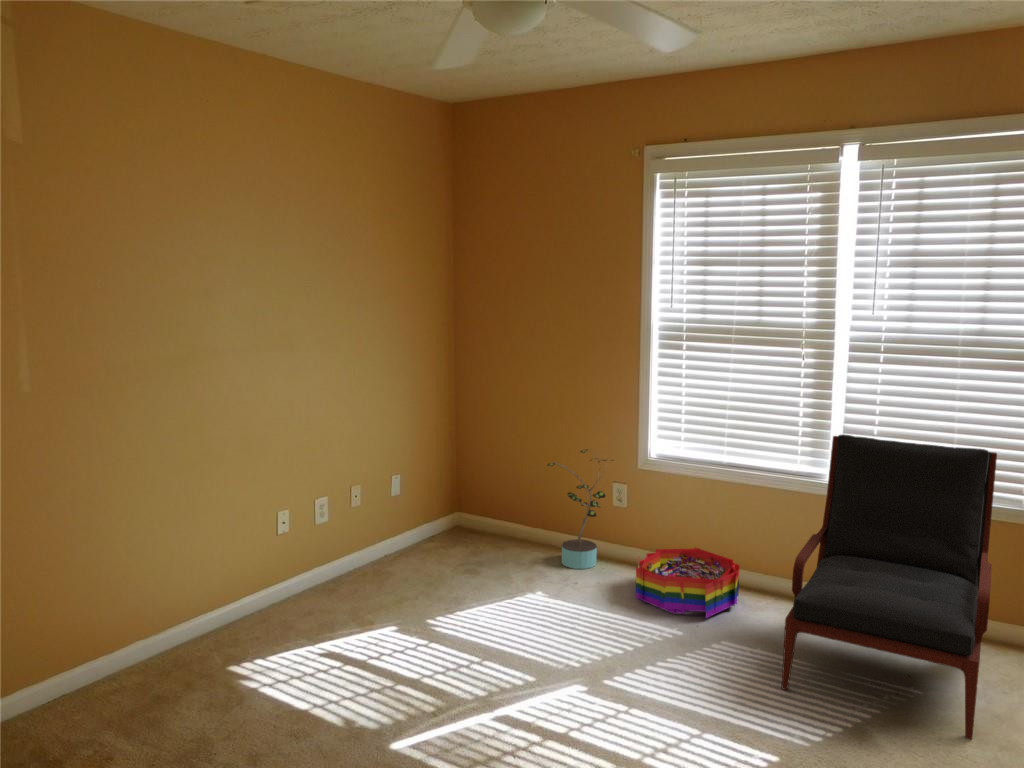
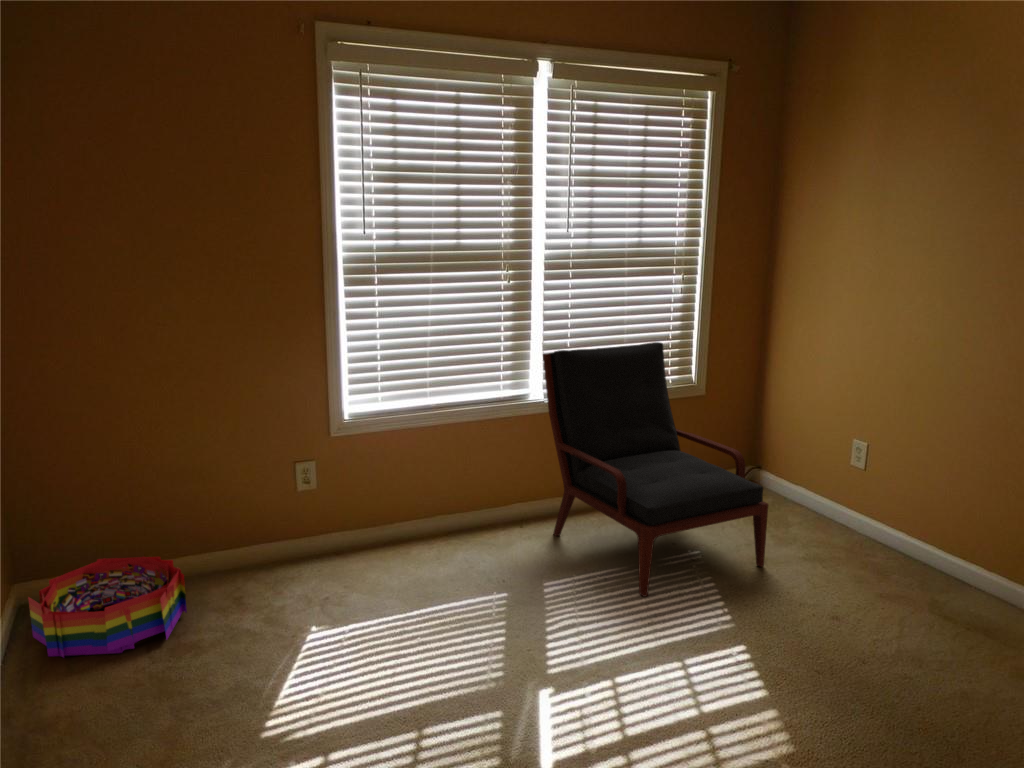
potted plant: present [548,449,607,569] -> none [227,432,328,593]
storage bin: present [636,547,740,618] -> present [28,557,187,658]

